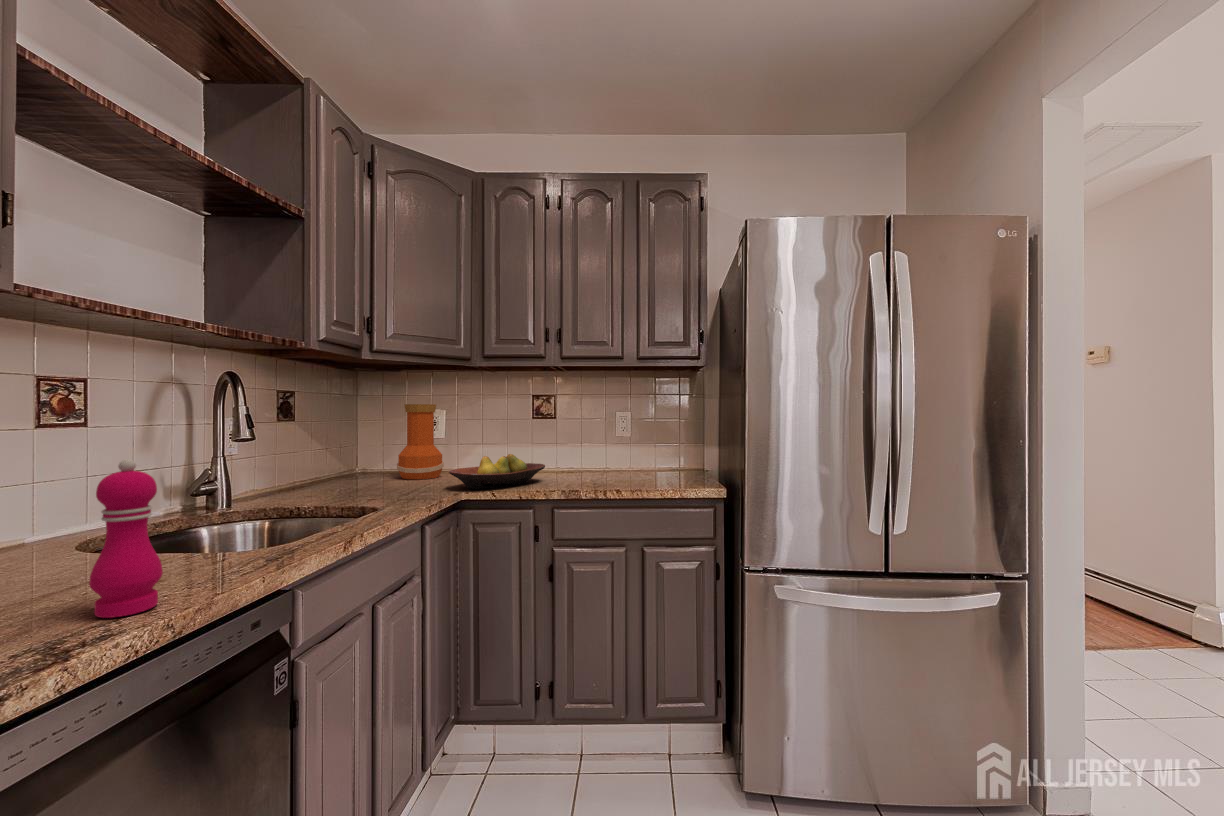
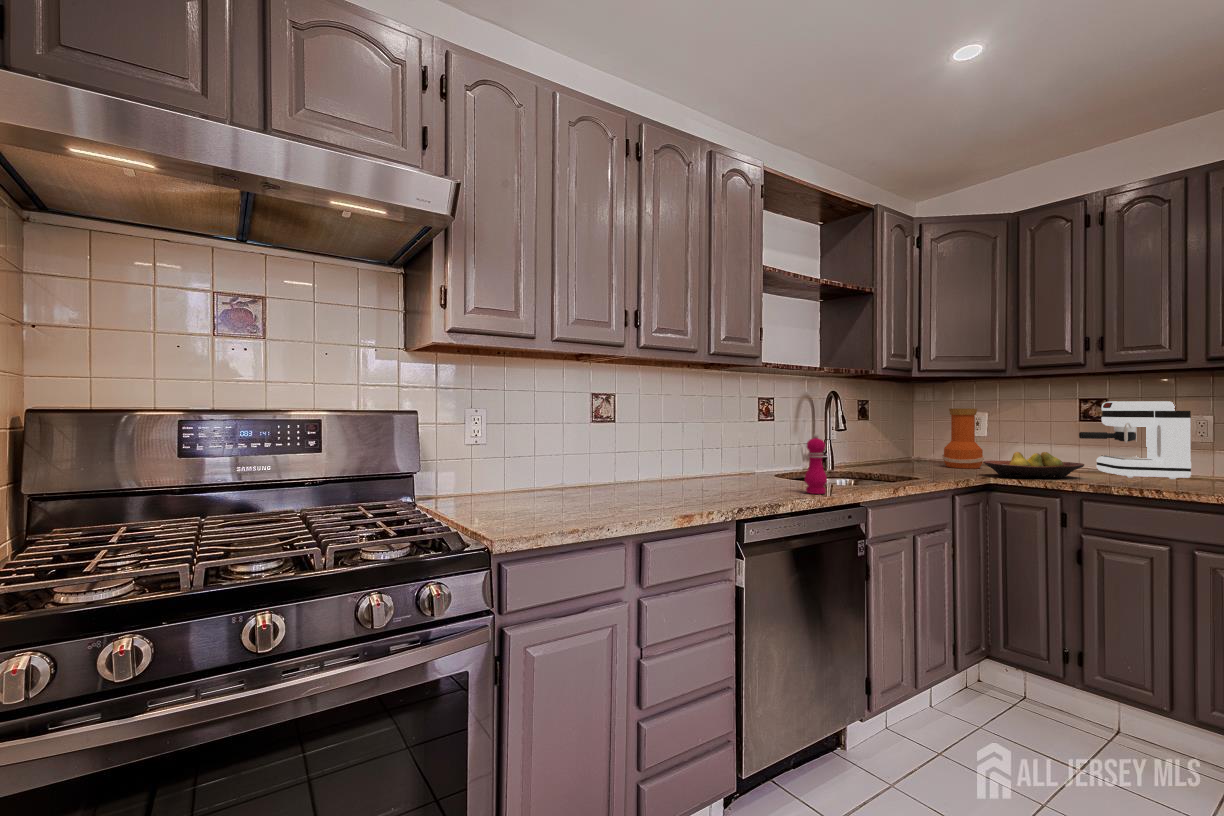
coffee maker: none [533,397,616,474] -> present [1079,401,1191,479]

